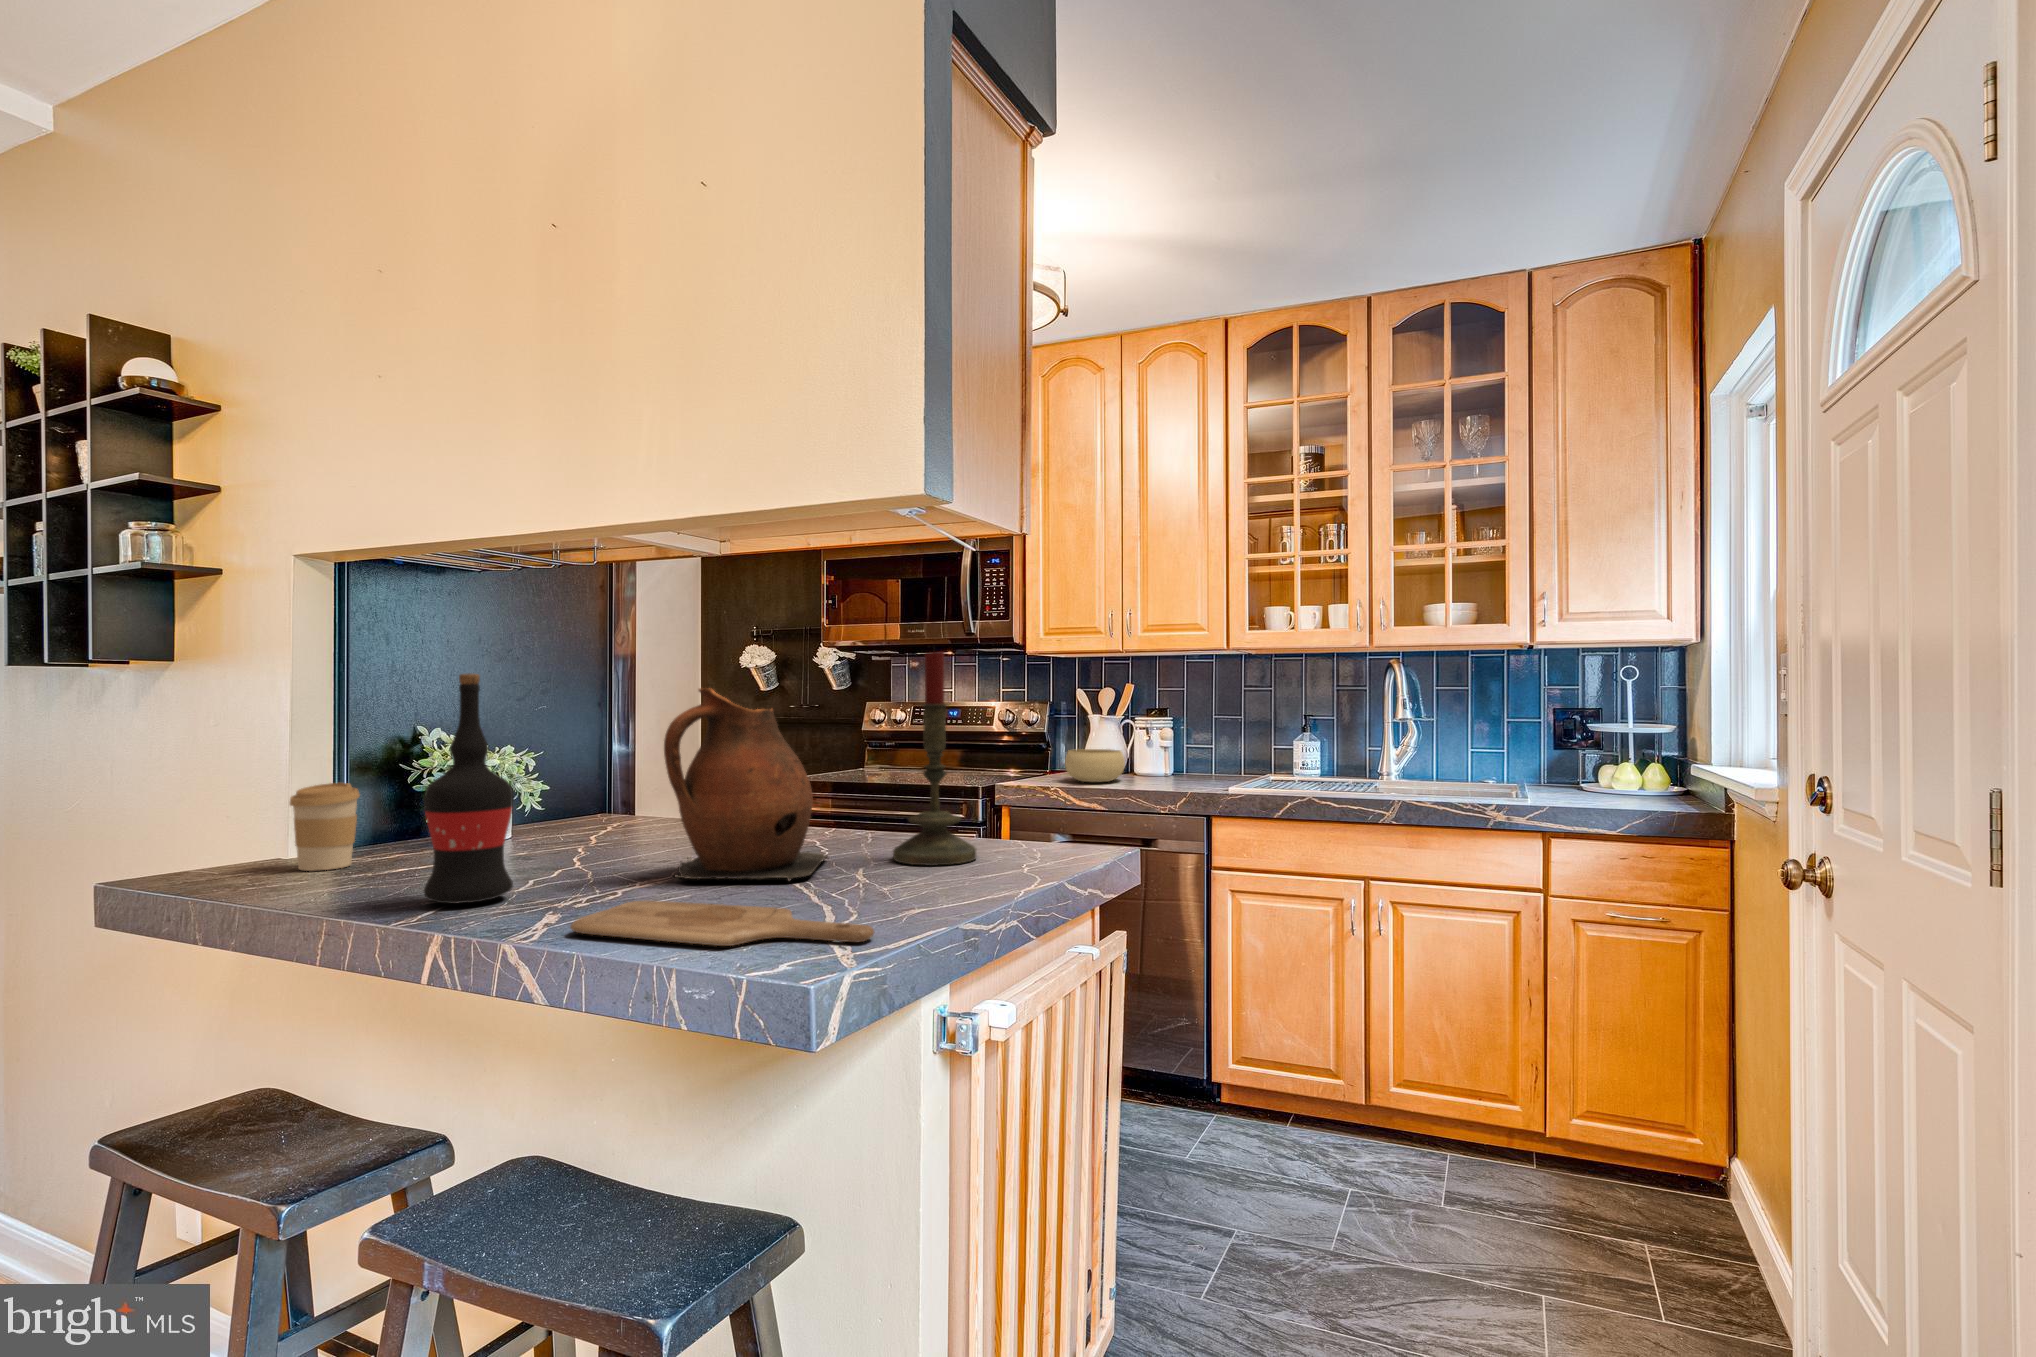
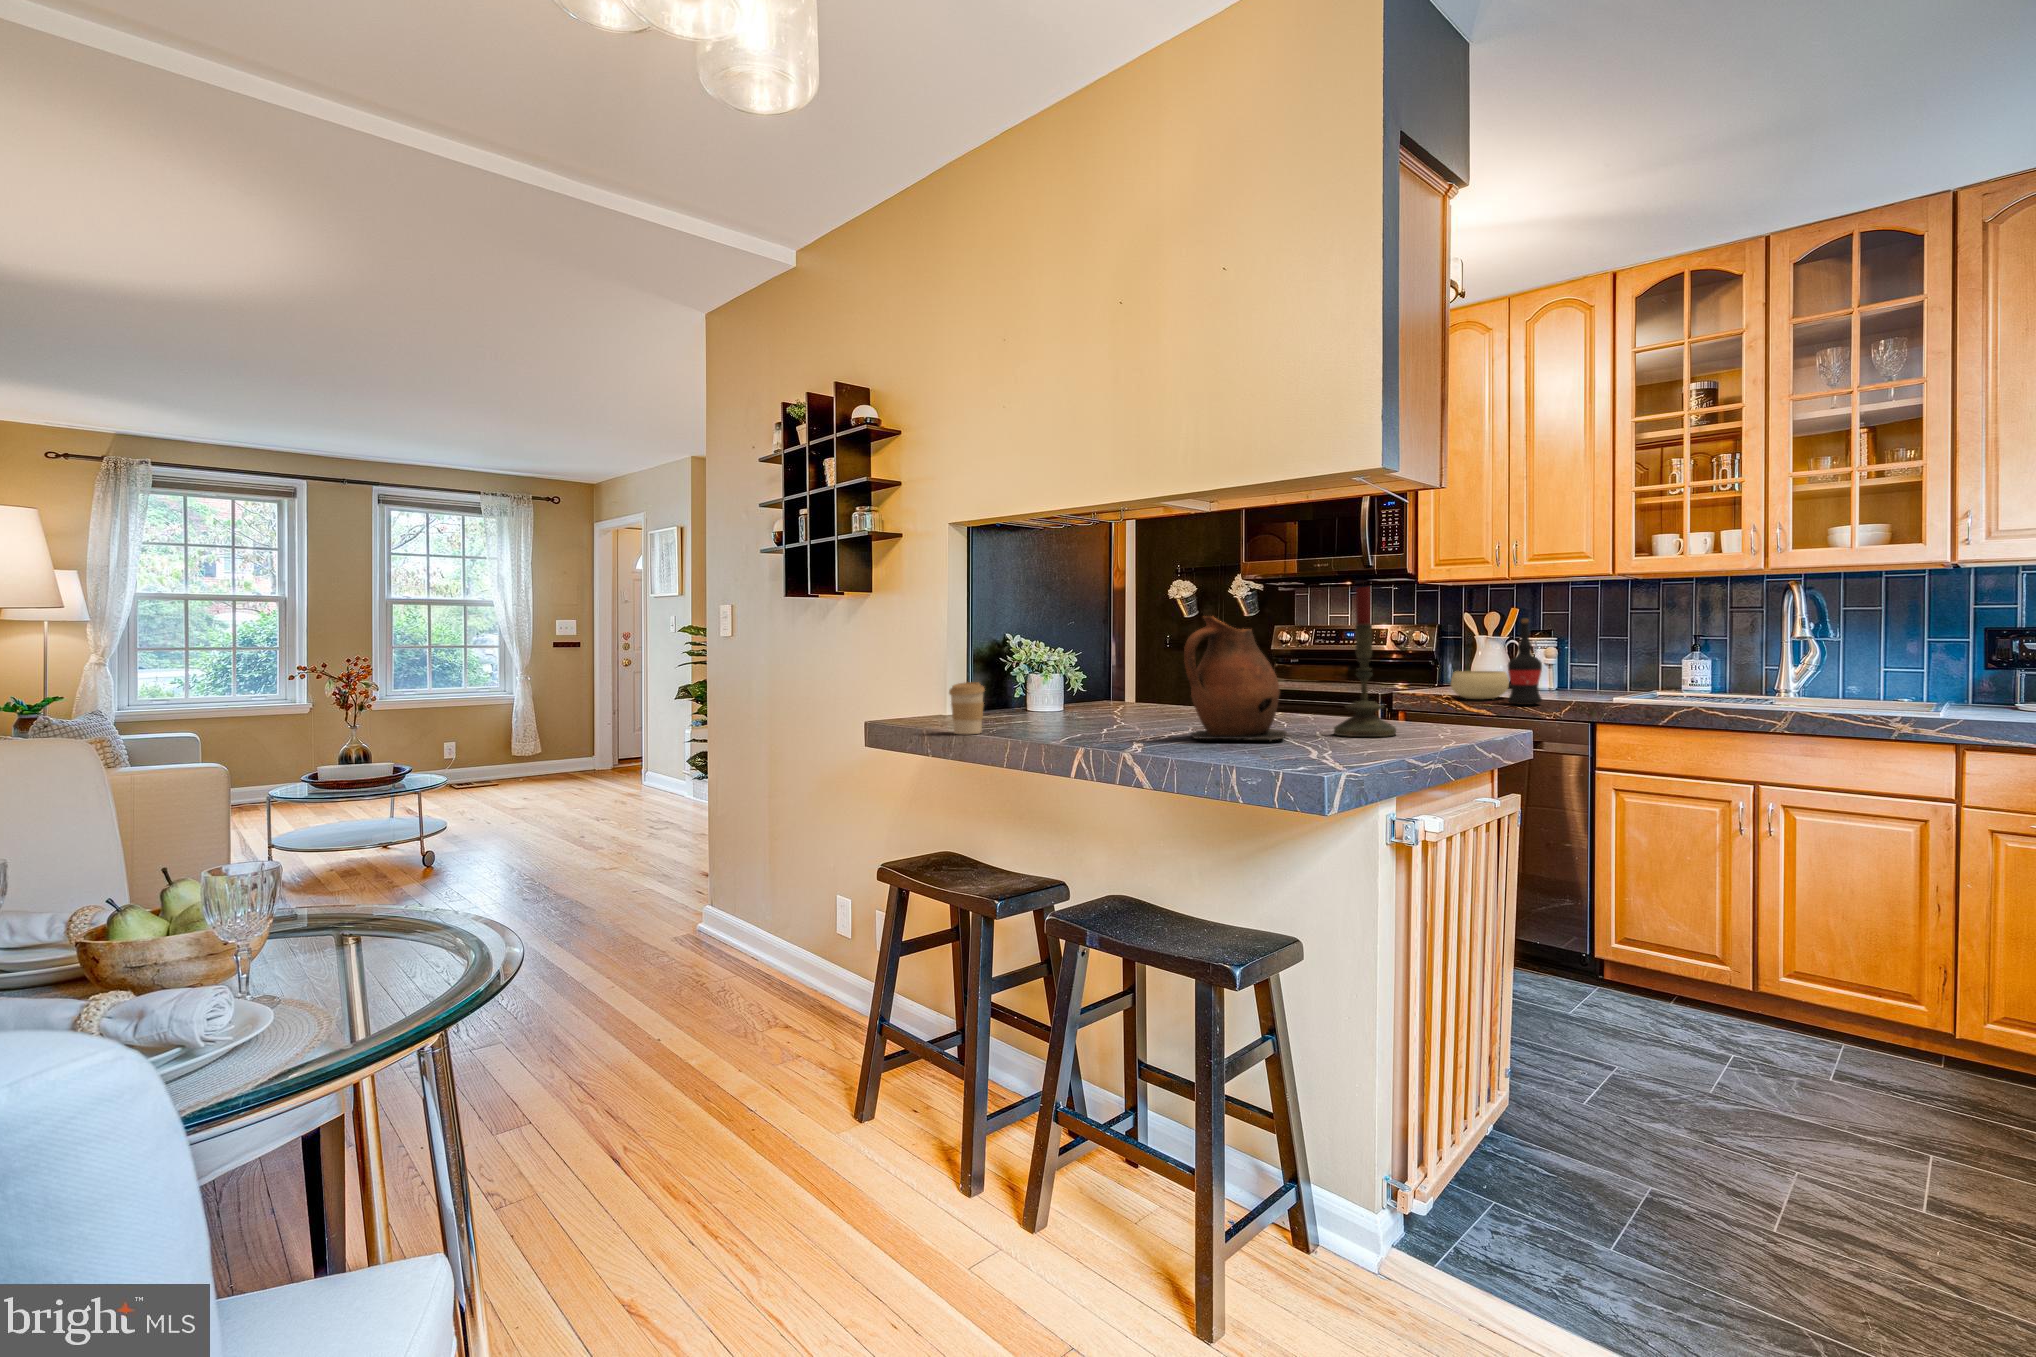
wine bottle: present [424,674,514,904] -> present [1508,619,1542,705]
cutting board: present [570,901,875,946] -> none [1160,744,1348,764]

